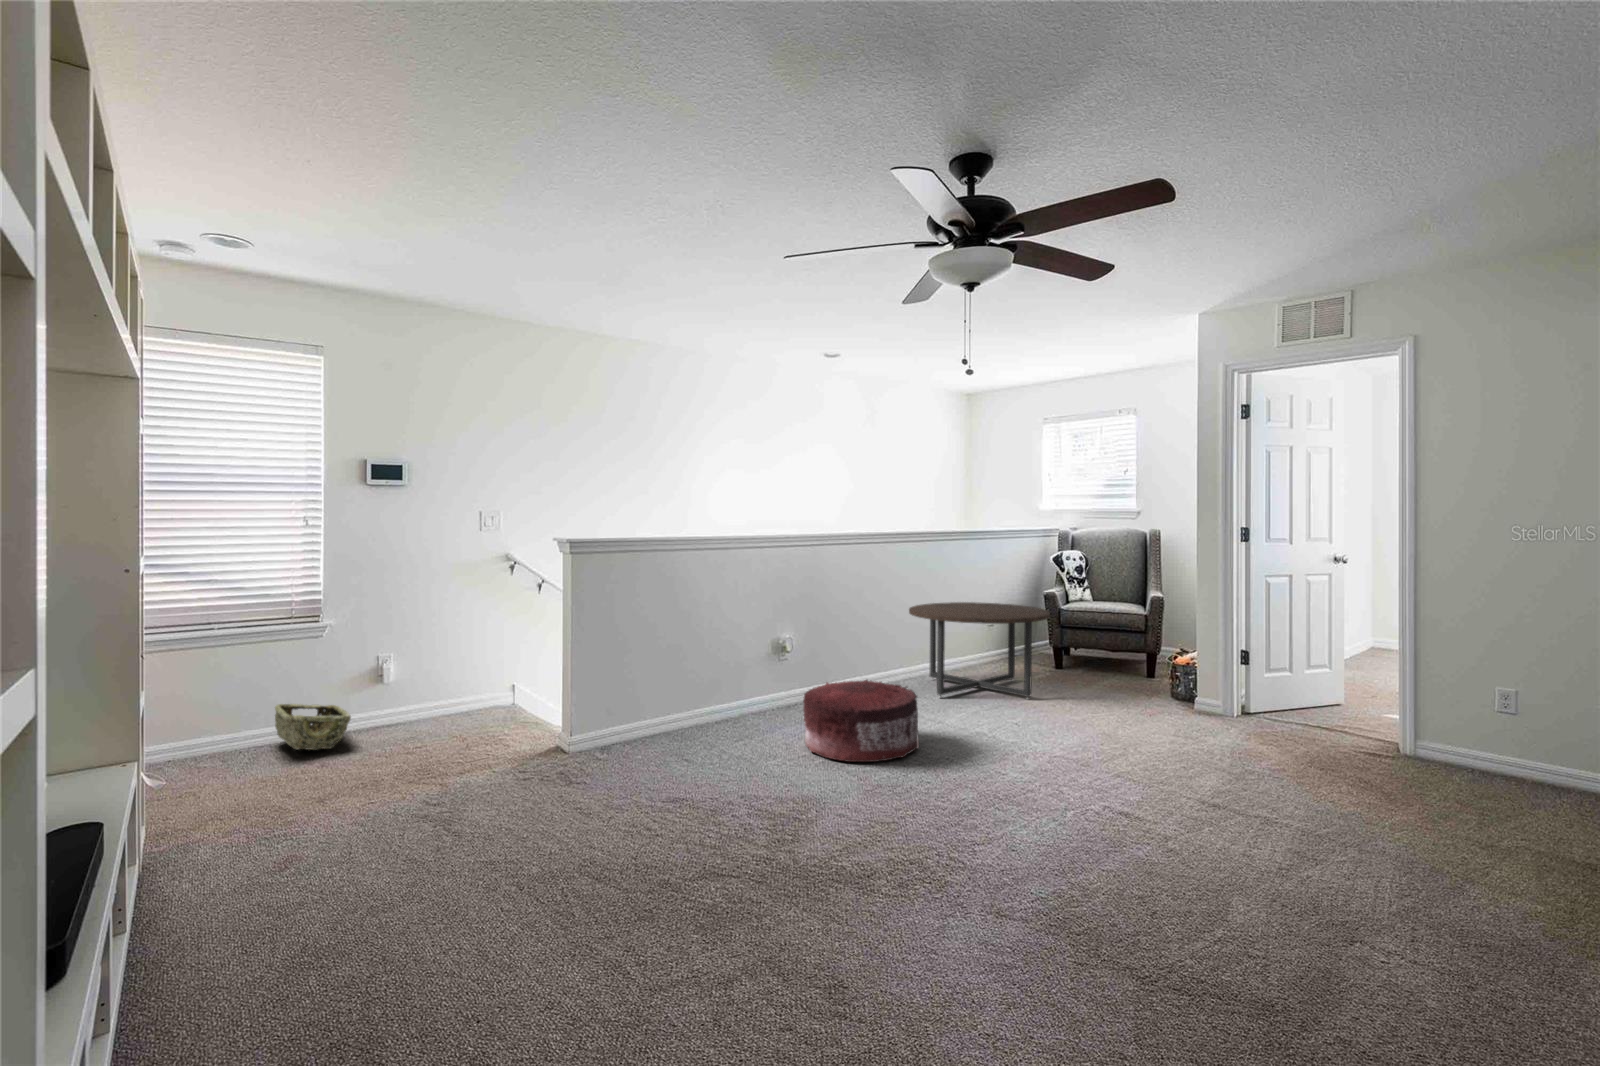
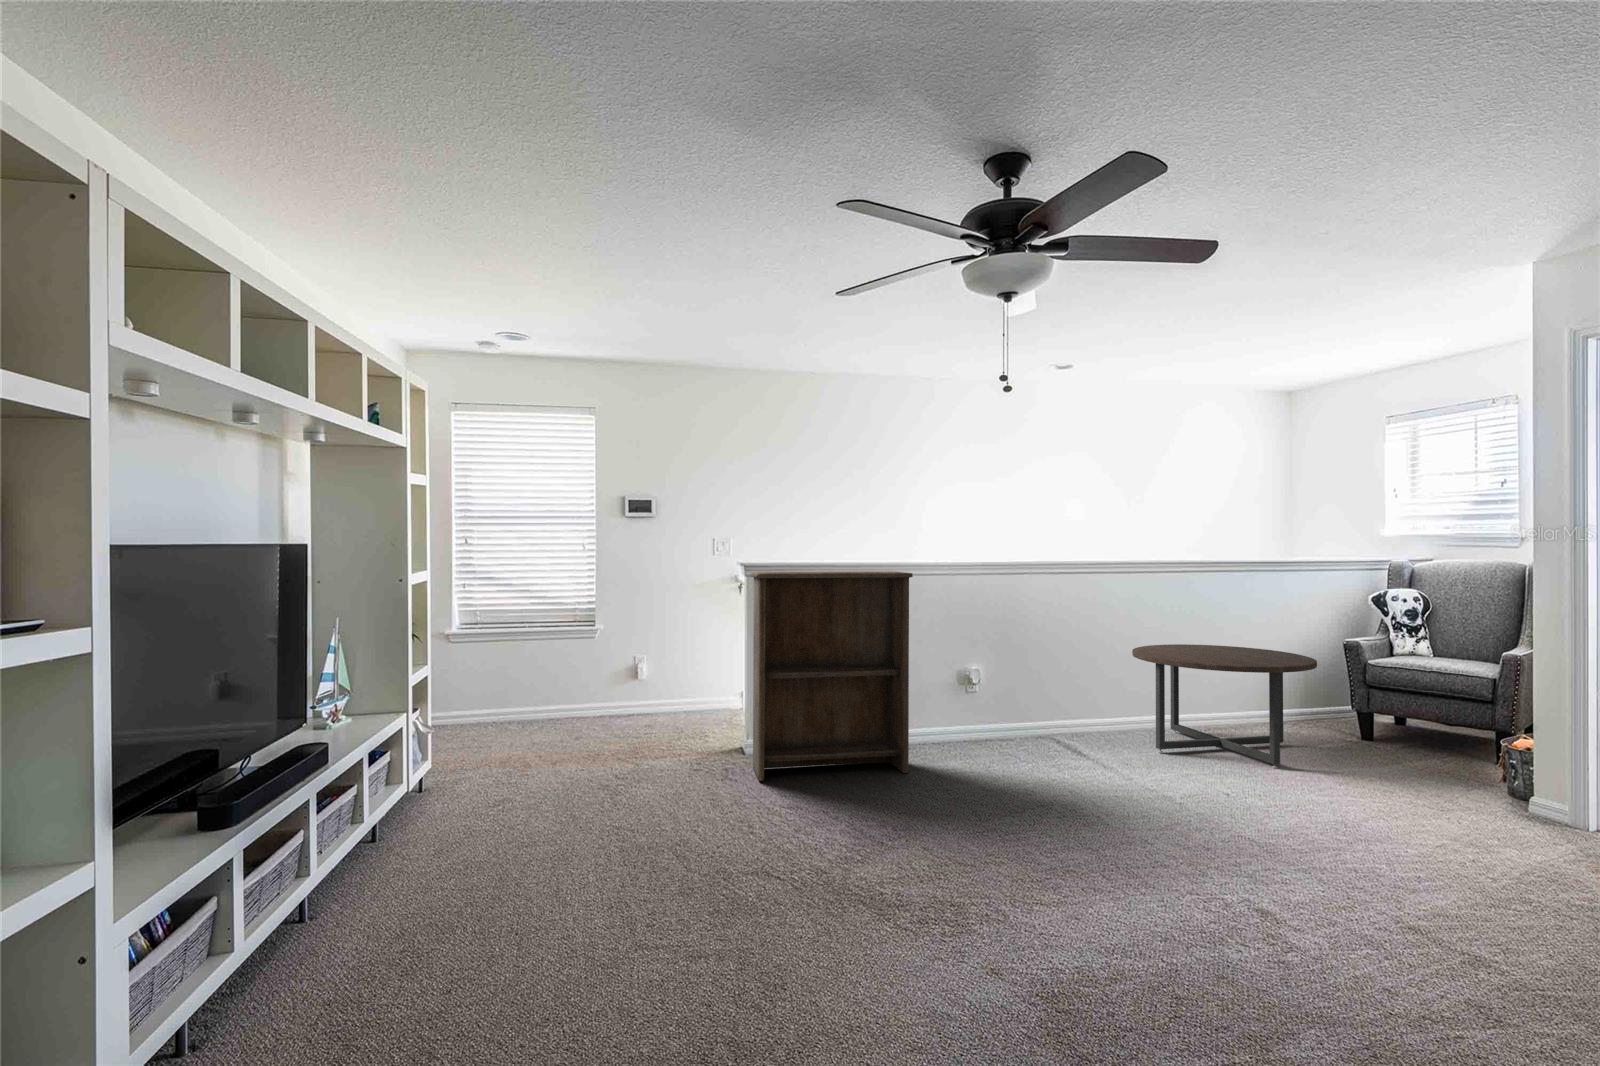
bookshelf: none [596,545,766,778] -> present [751,571,913,781]
pouf: present [803,680,919,762] -> none [944,716,1076,805]
woven basket: present [275,704,351,750] -> none [551,688,600,727]

